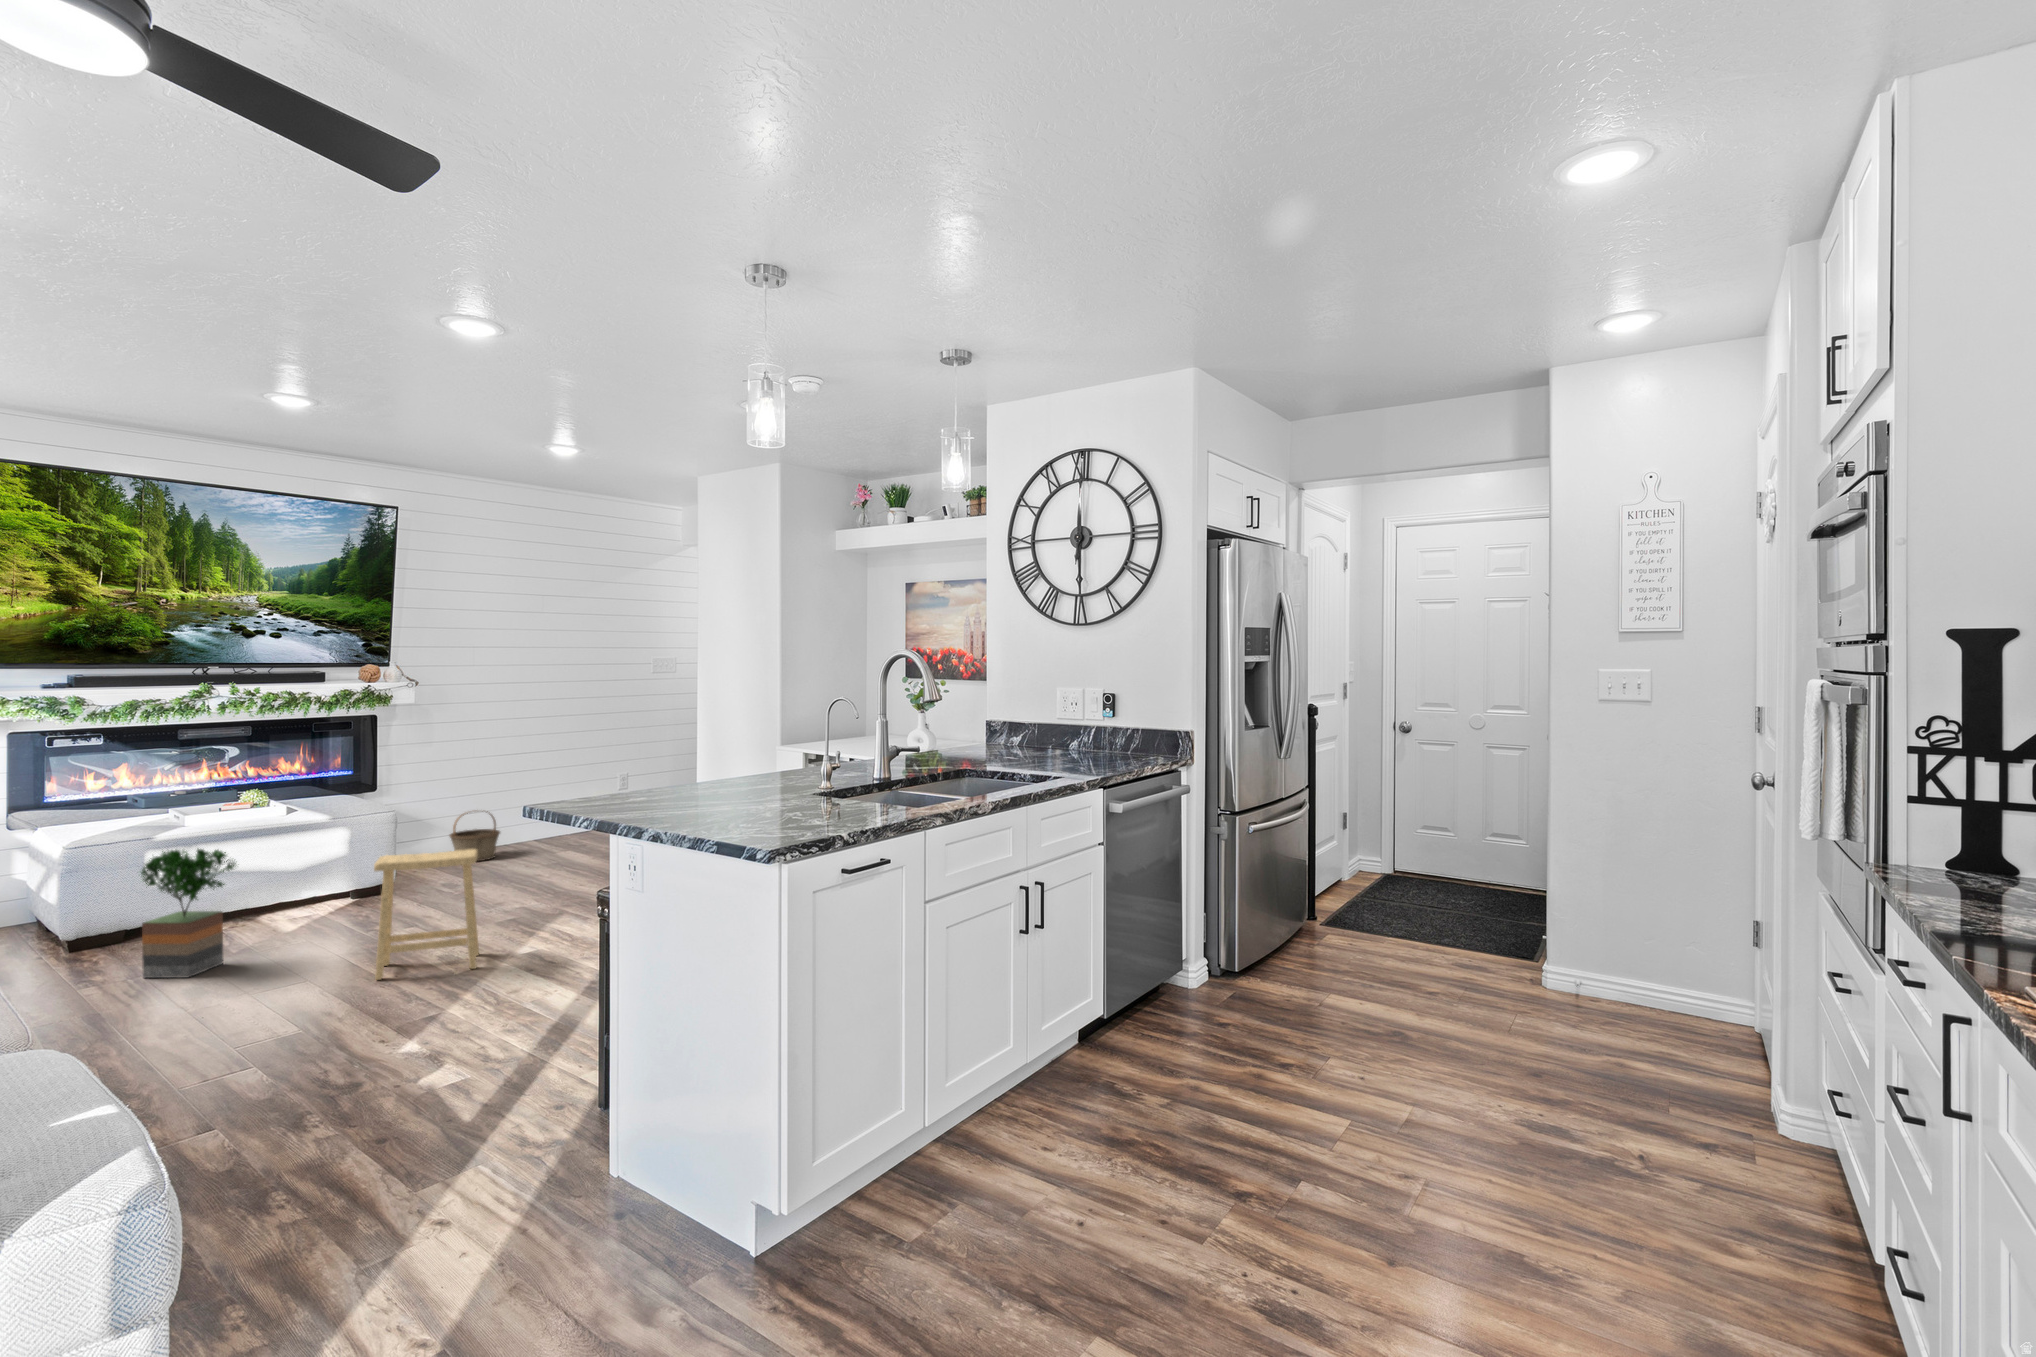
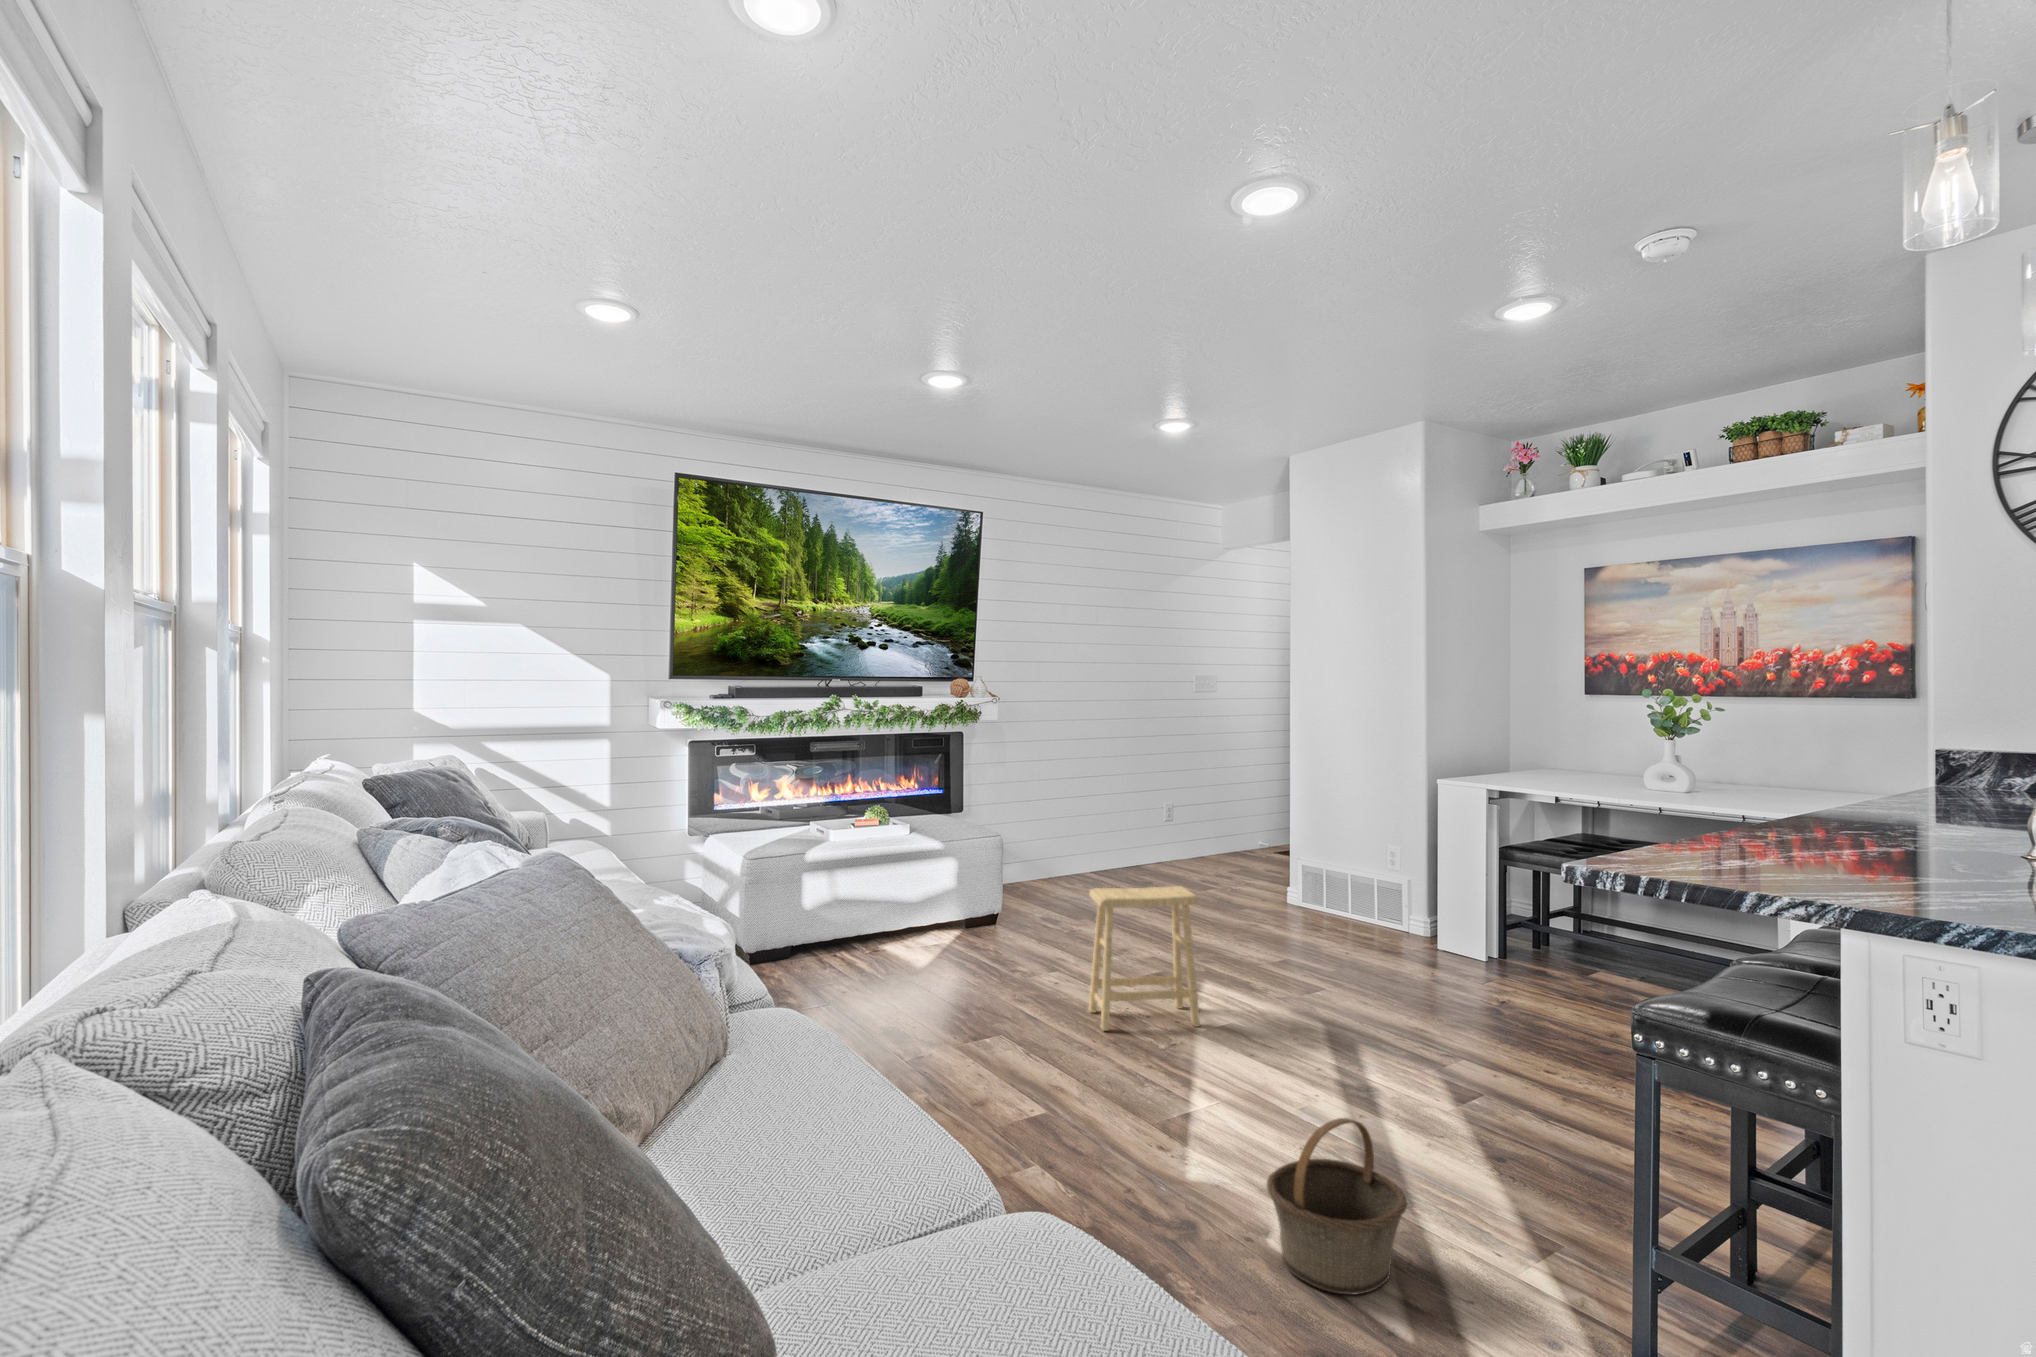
basket: present [450,811,500,861] -> present [1267,1118,1407,1295]
potted tree: present [141,849,236,978] -> none [853,867,938,1008]

